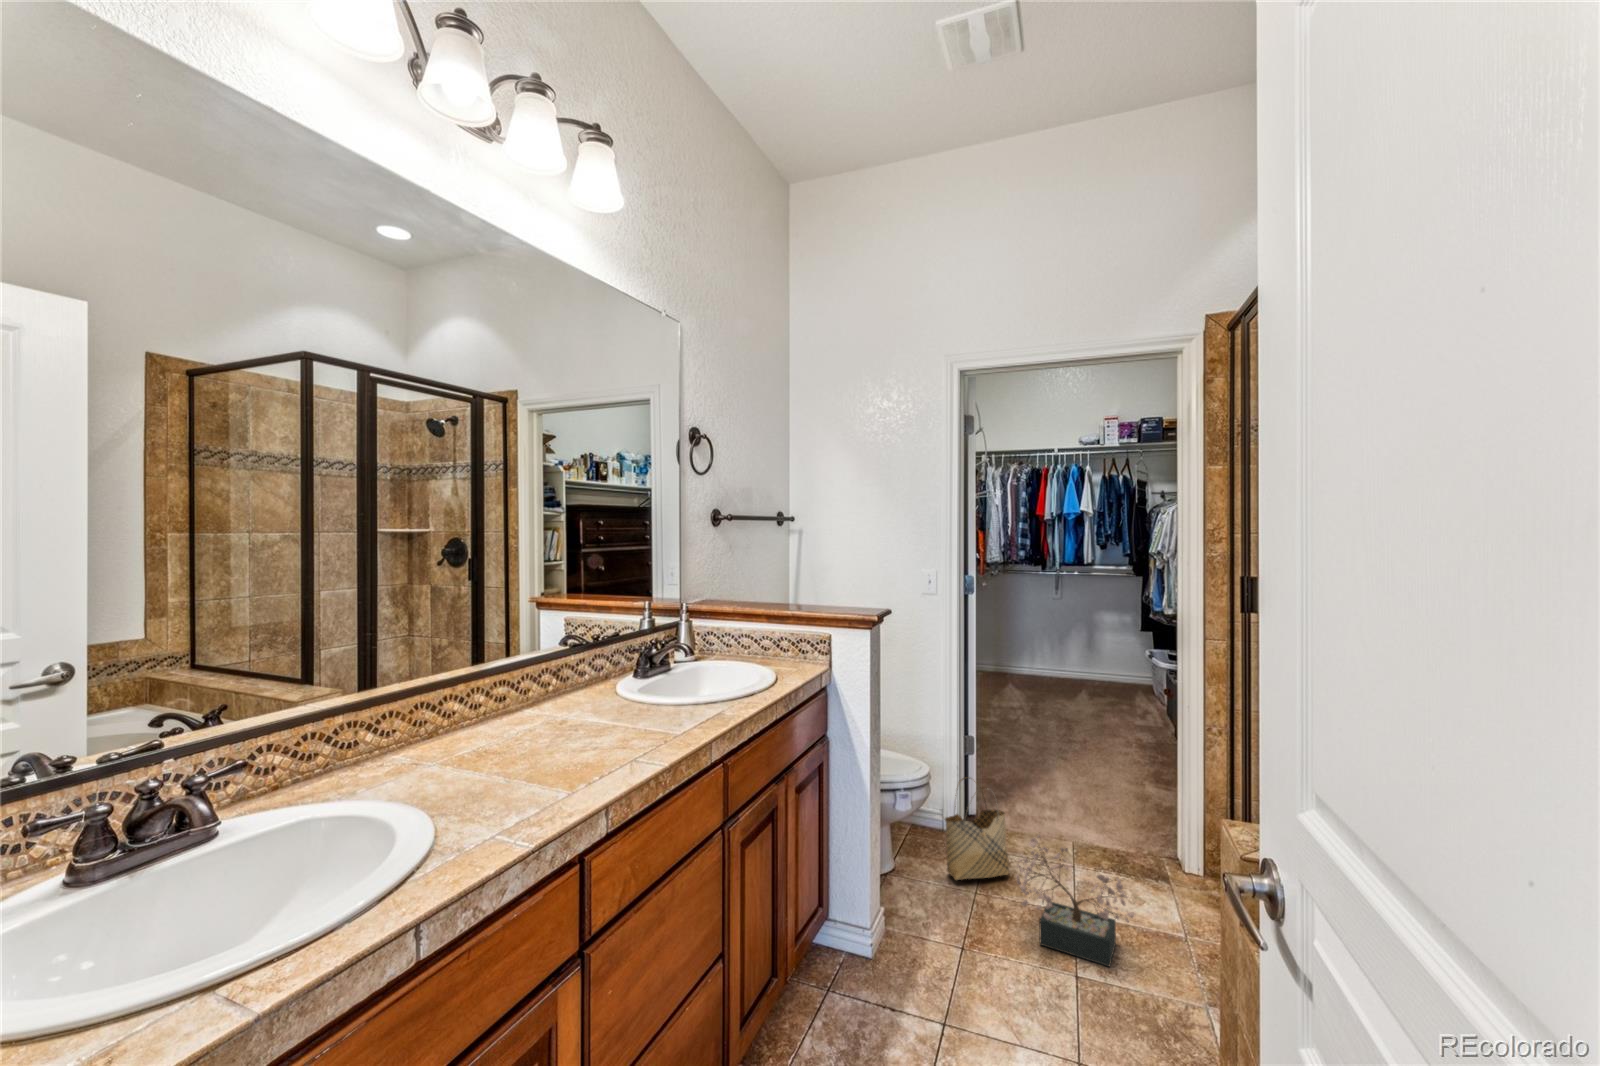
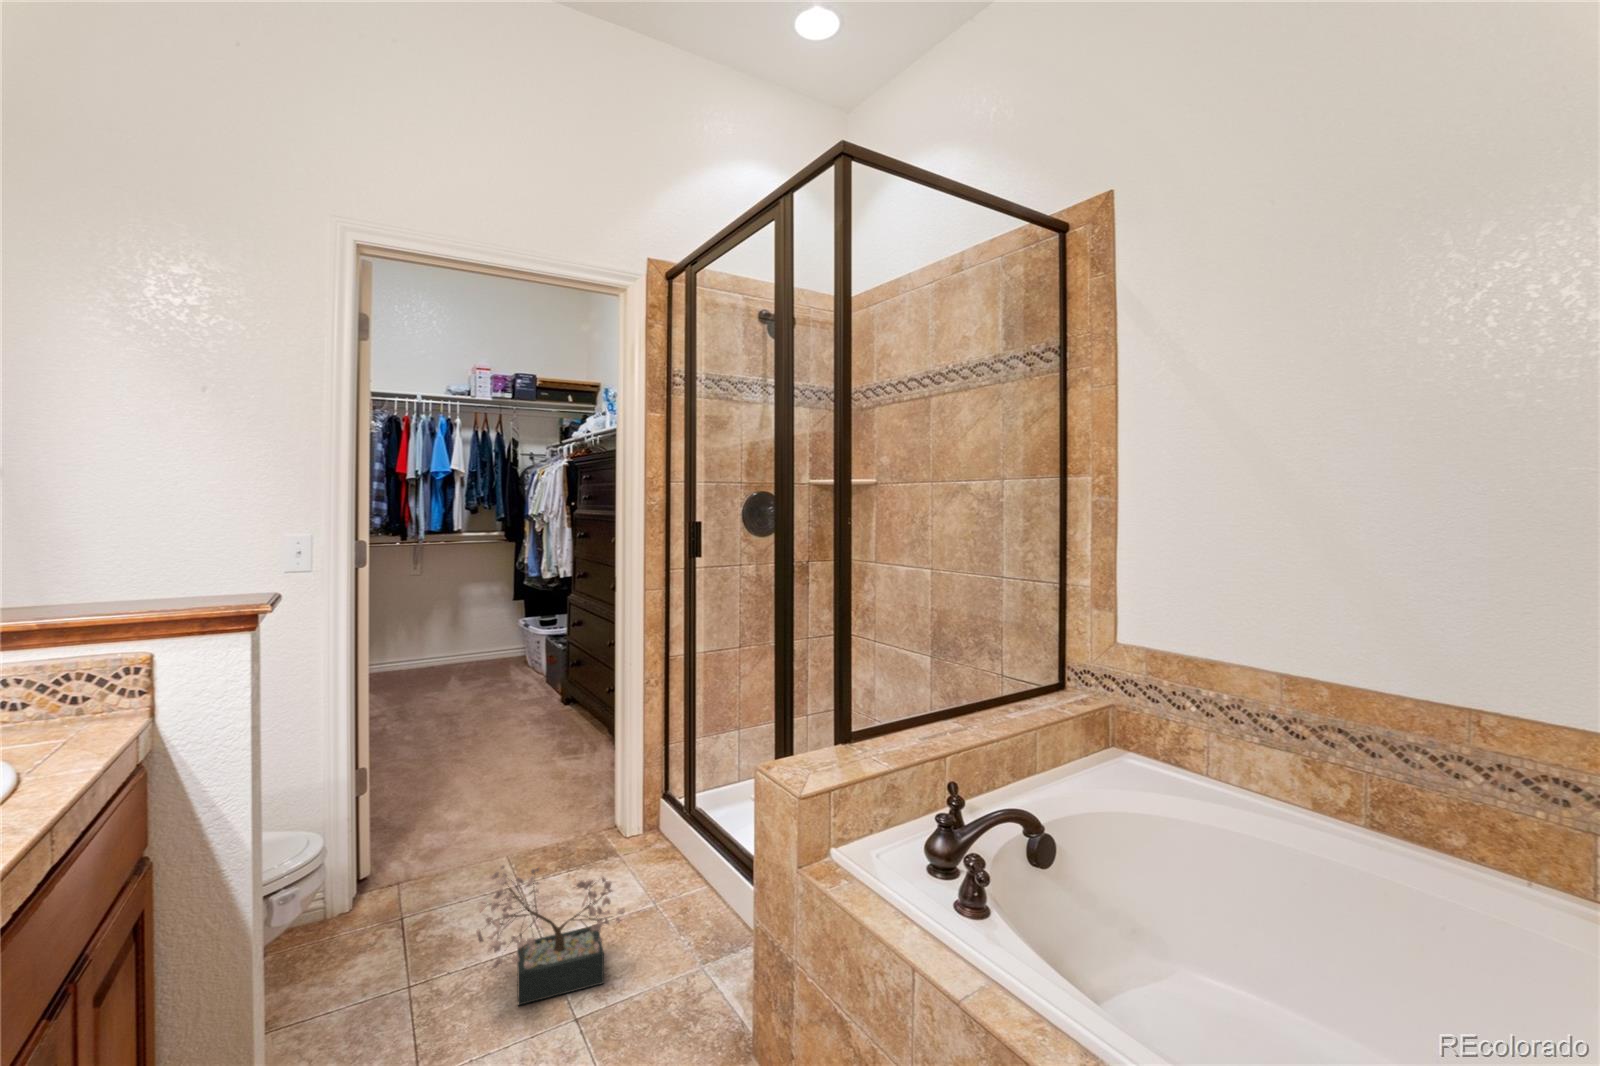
woven basket: present [945,777,1009,880] -> none [346,825,445,983]

